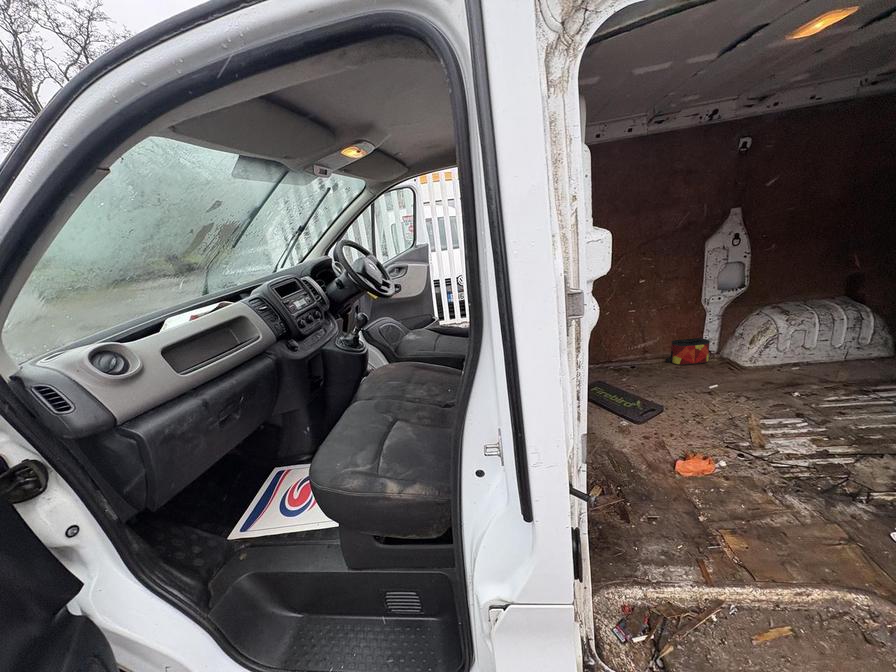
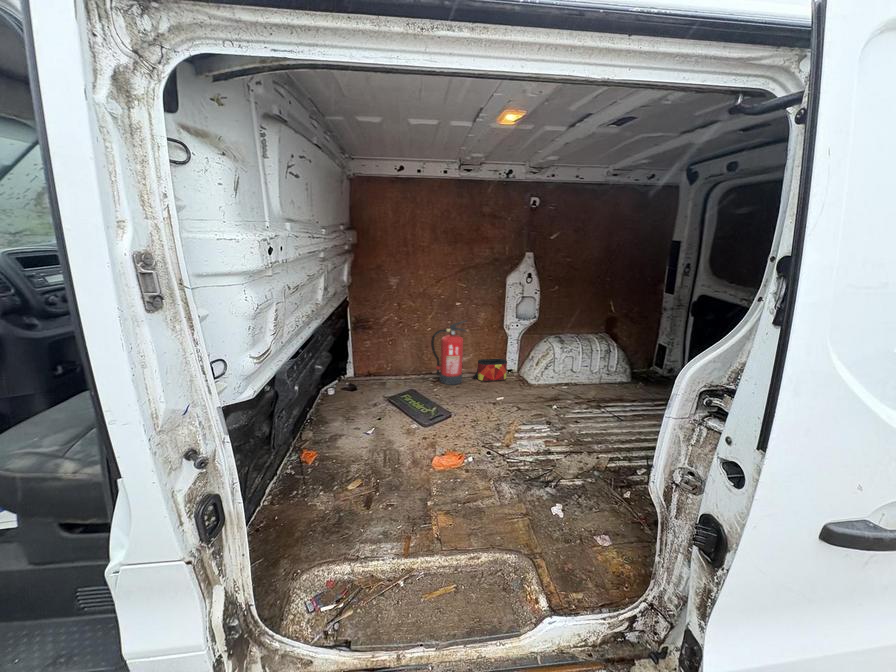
fire extinguisher: none [617,297,660,370] -> present [431,321,466,385]

